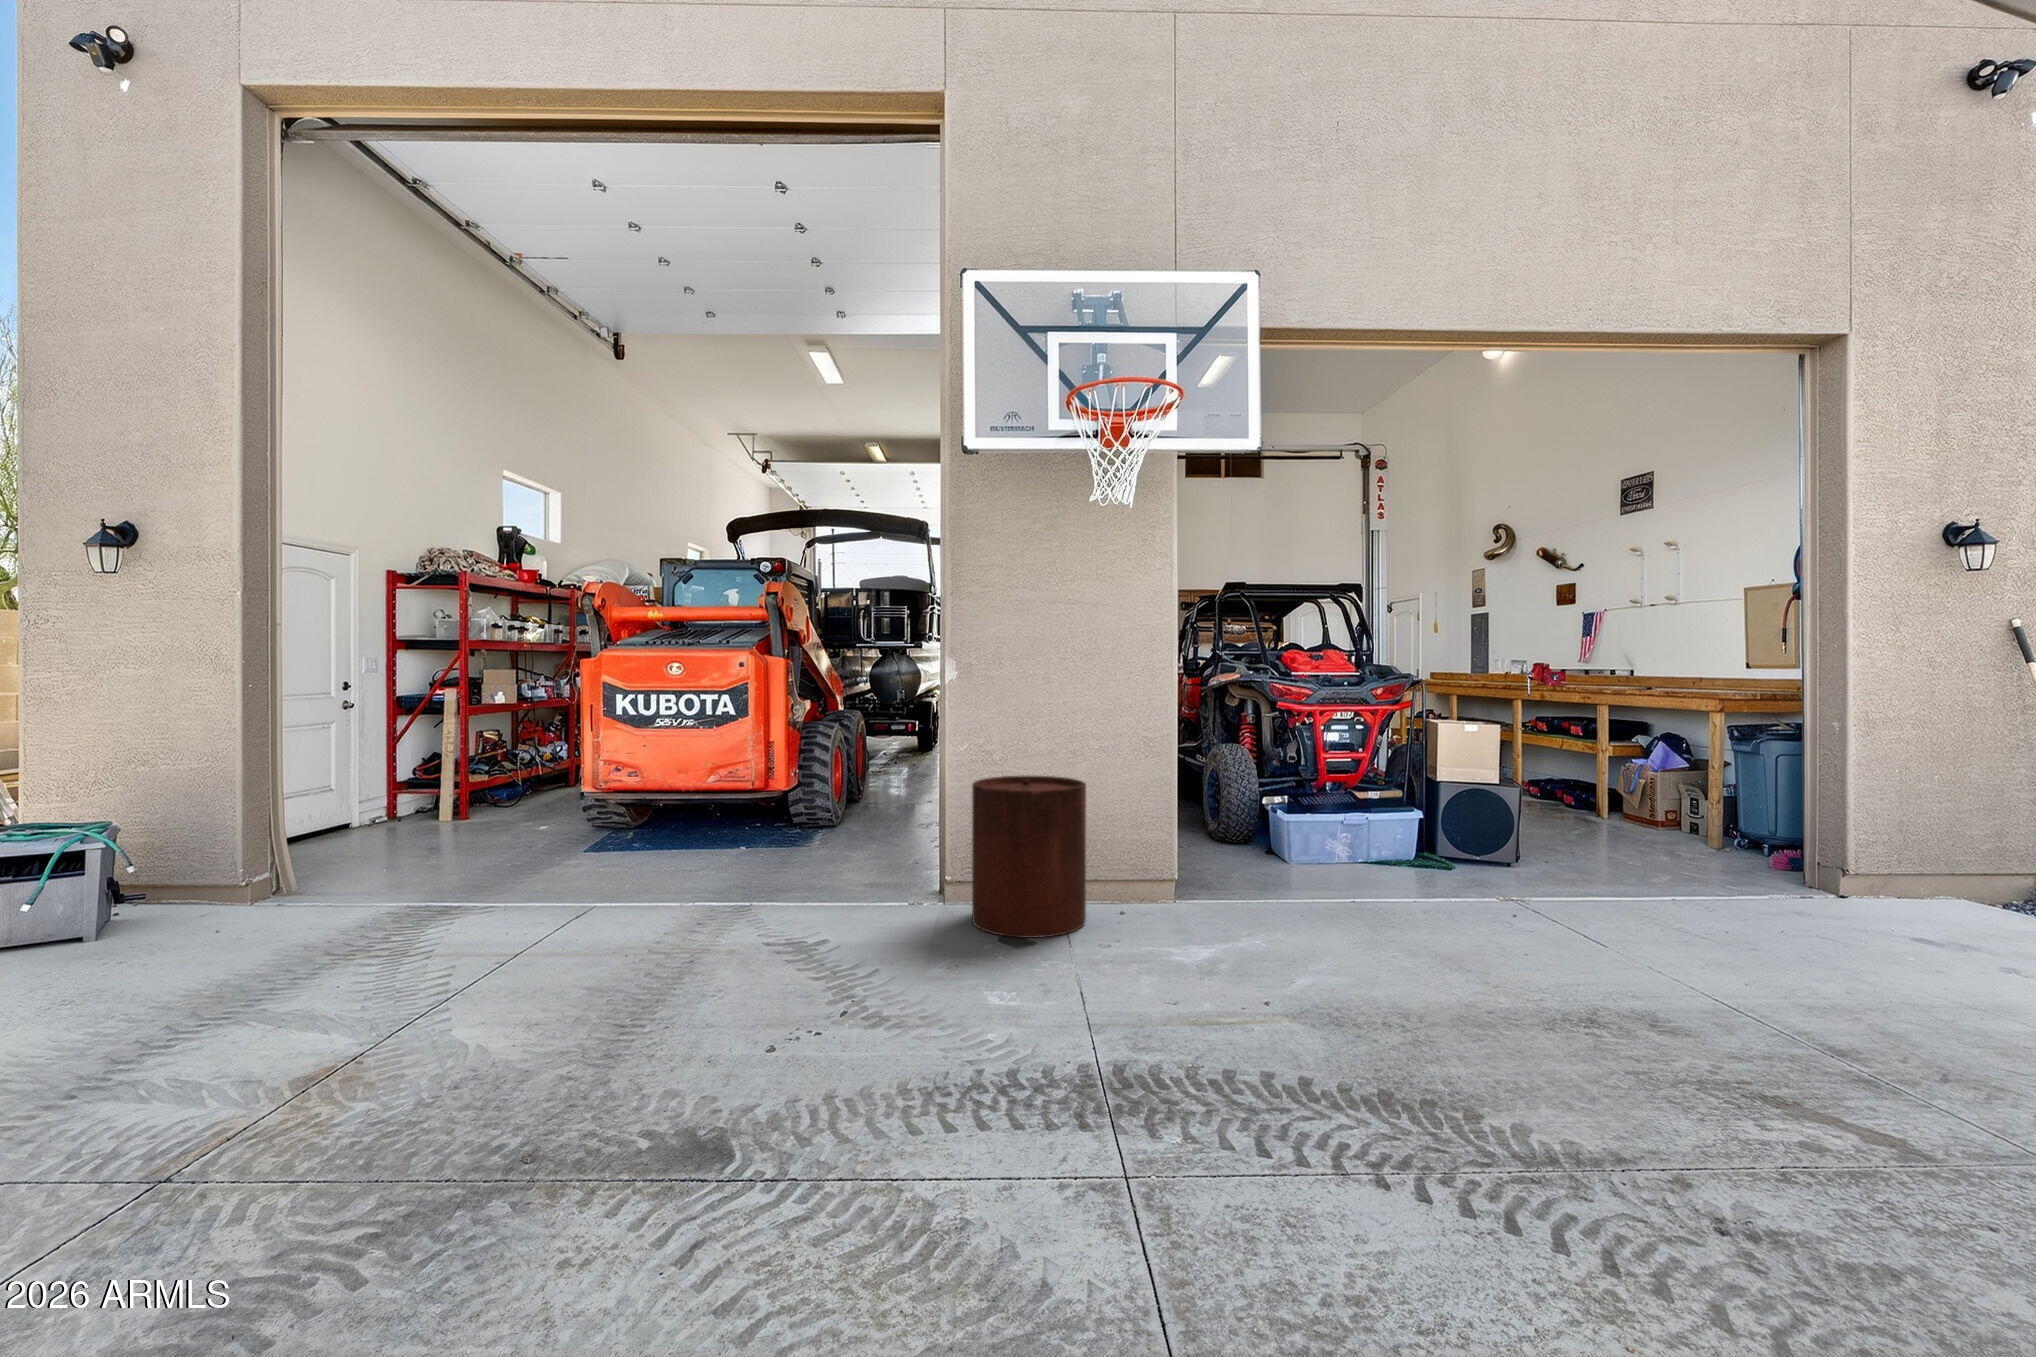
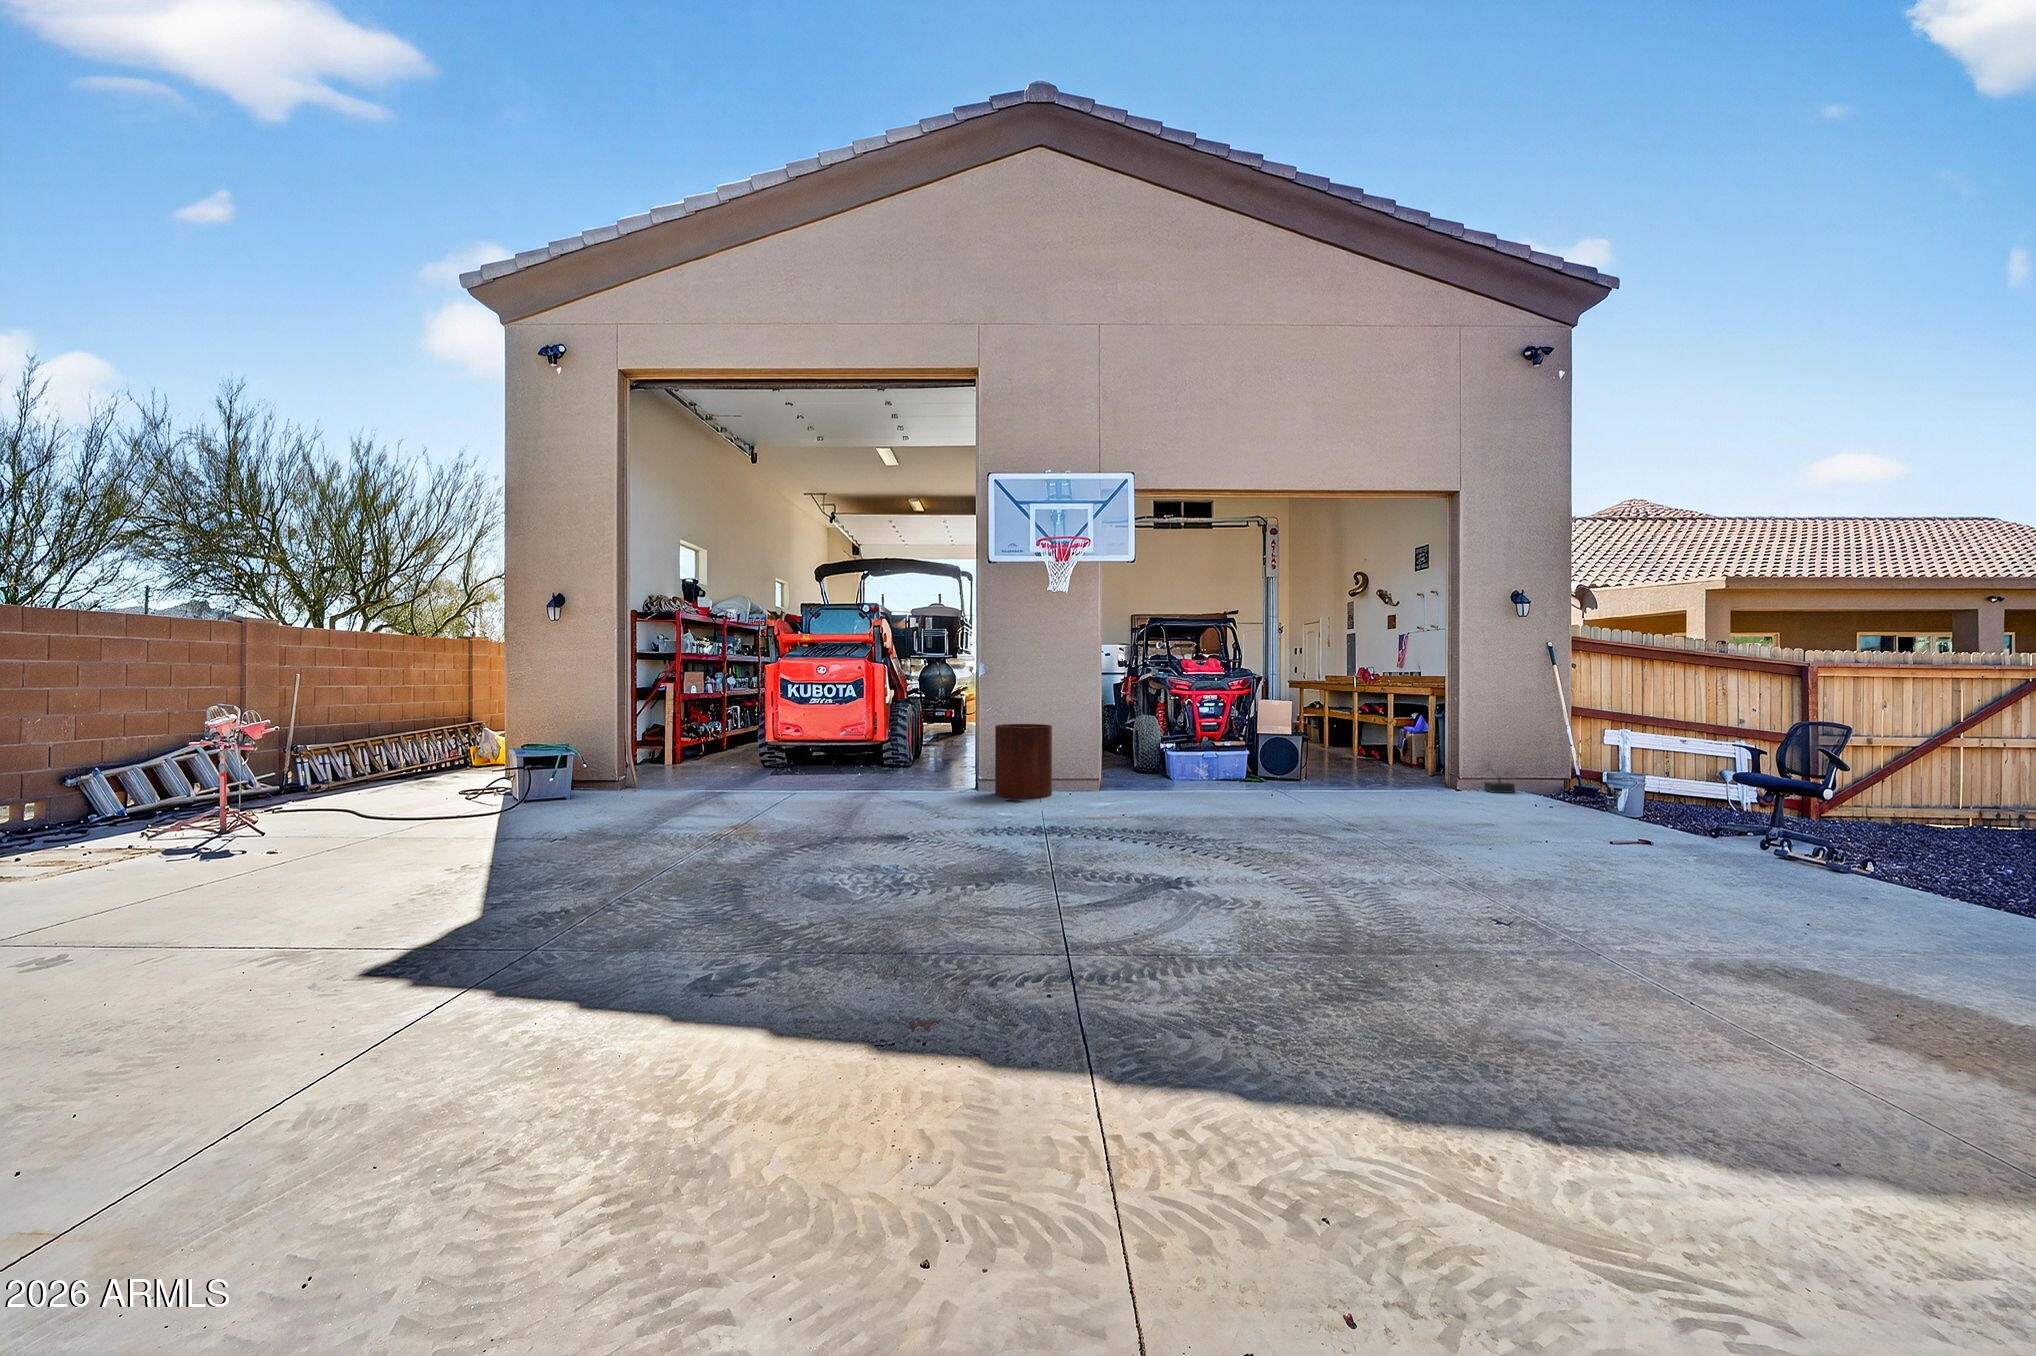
decorative plant: none [1892,840,1989,910] -> present [1476,760,1515,793]

